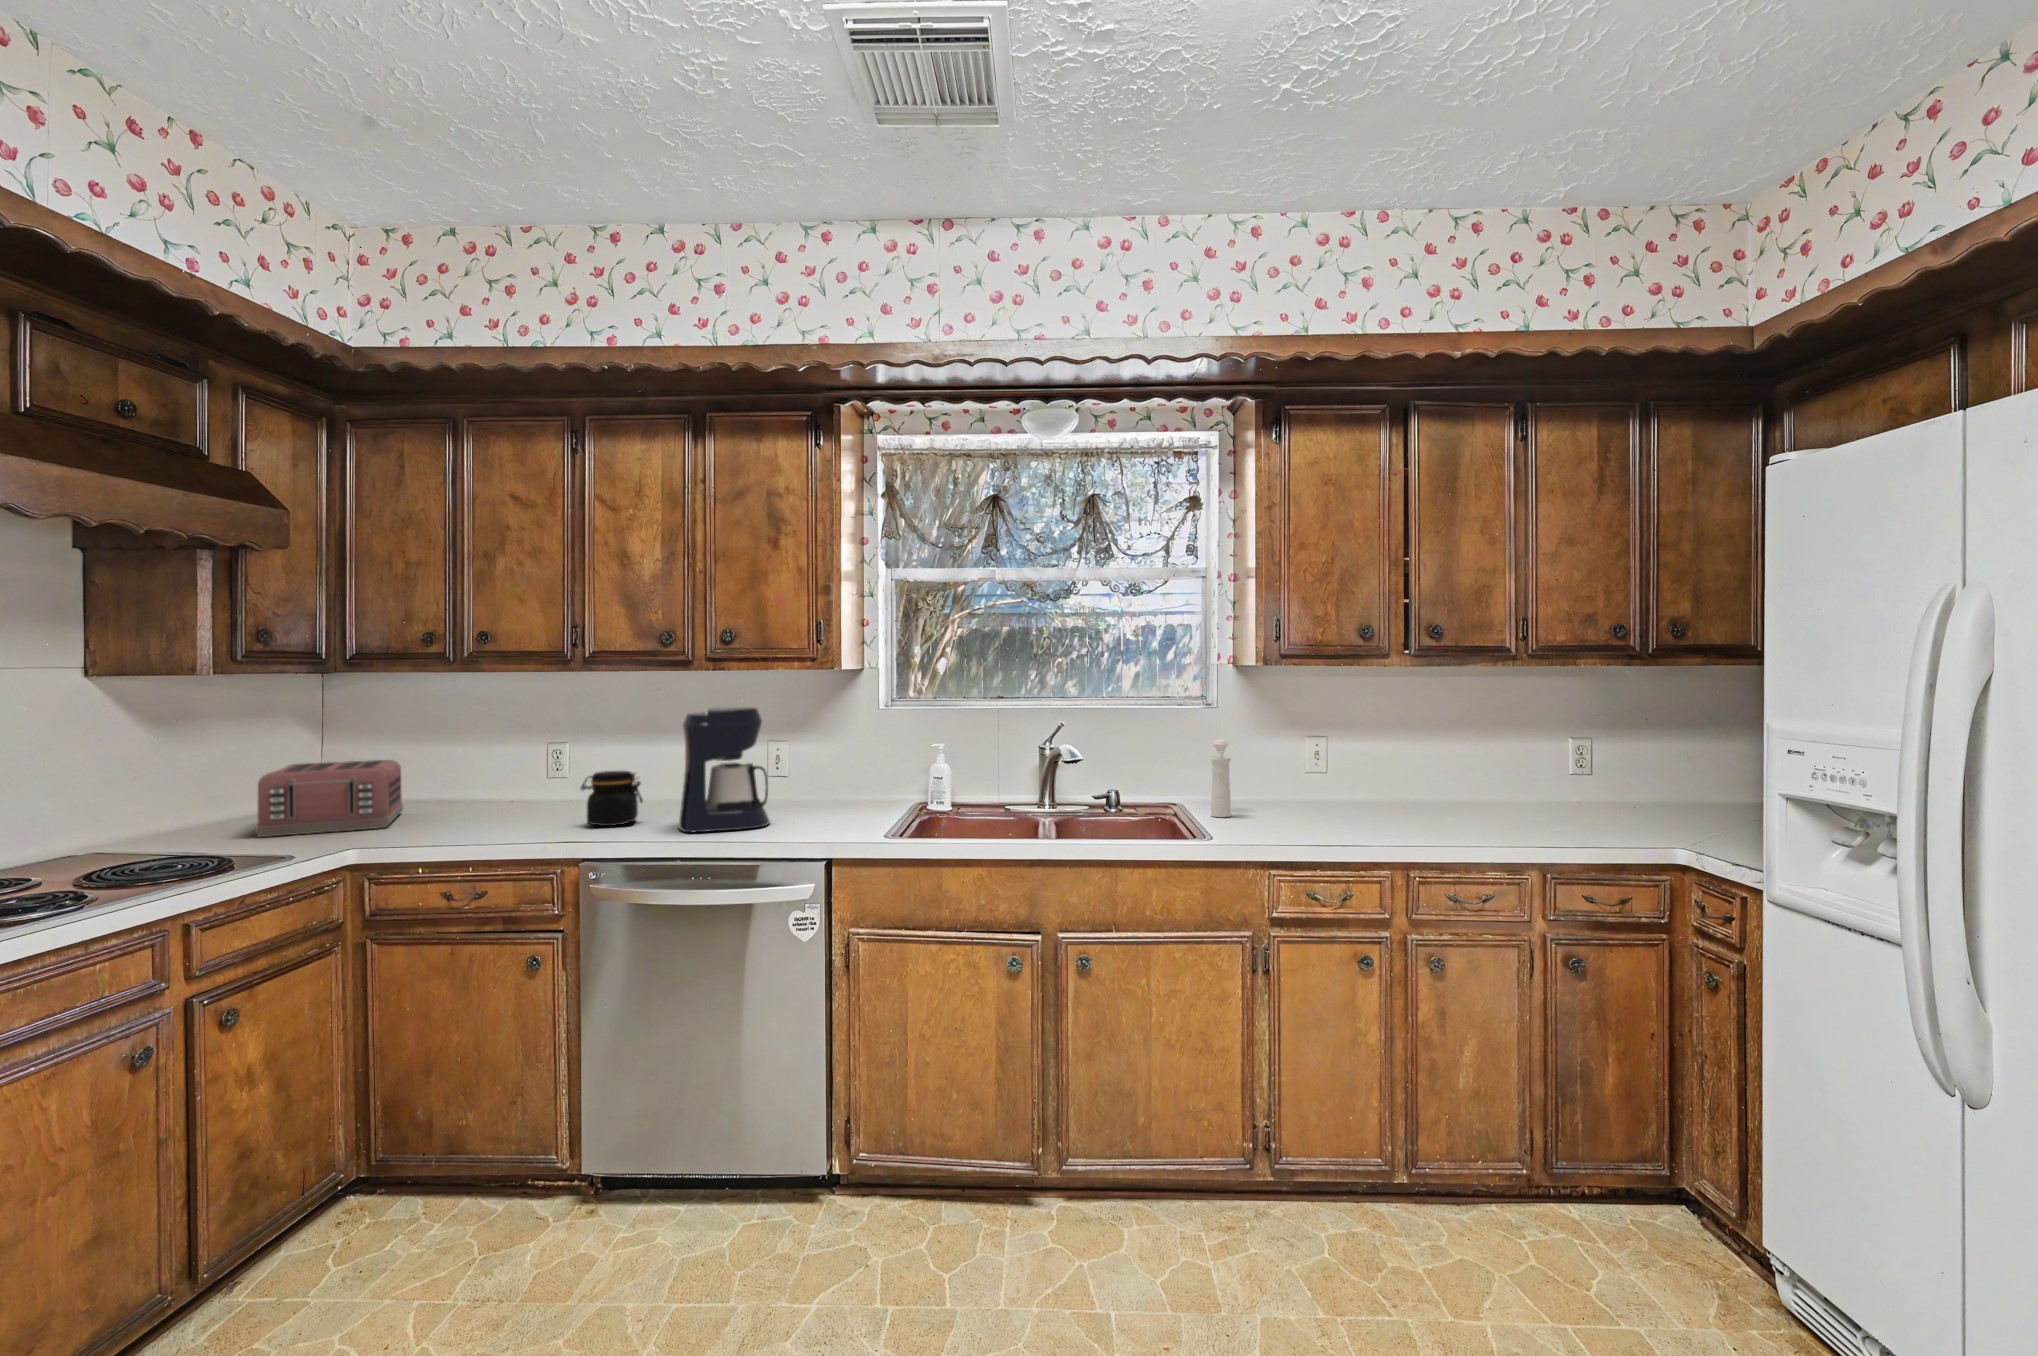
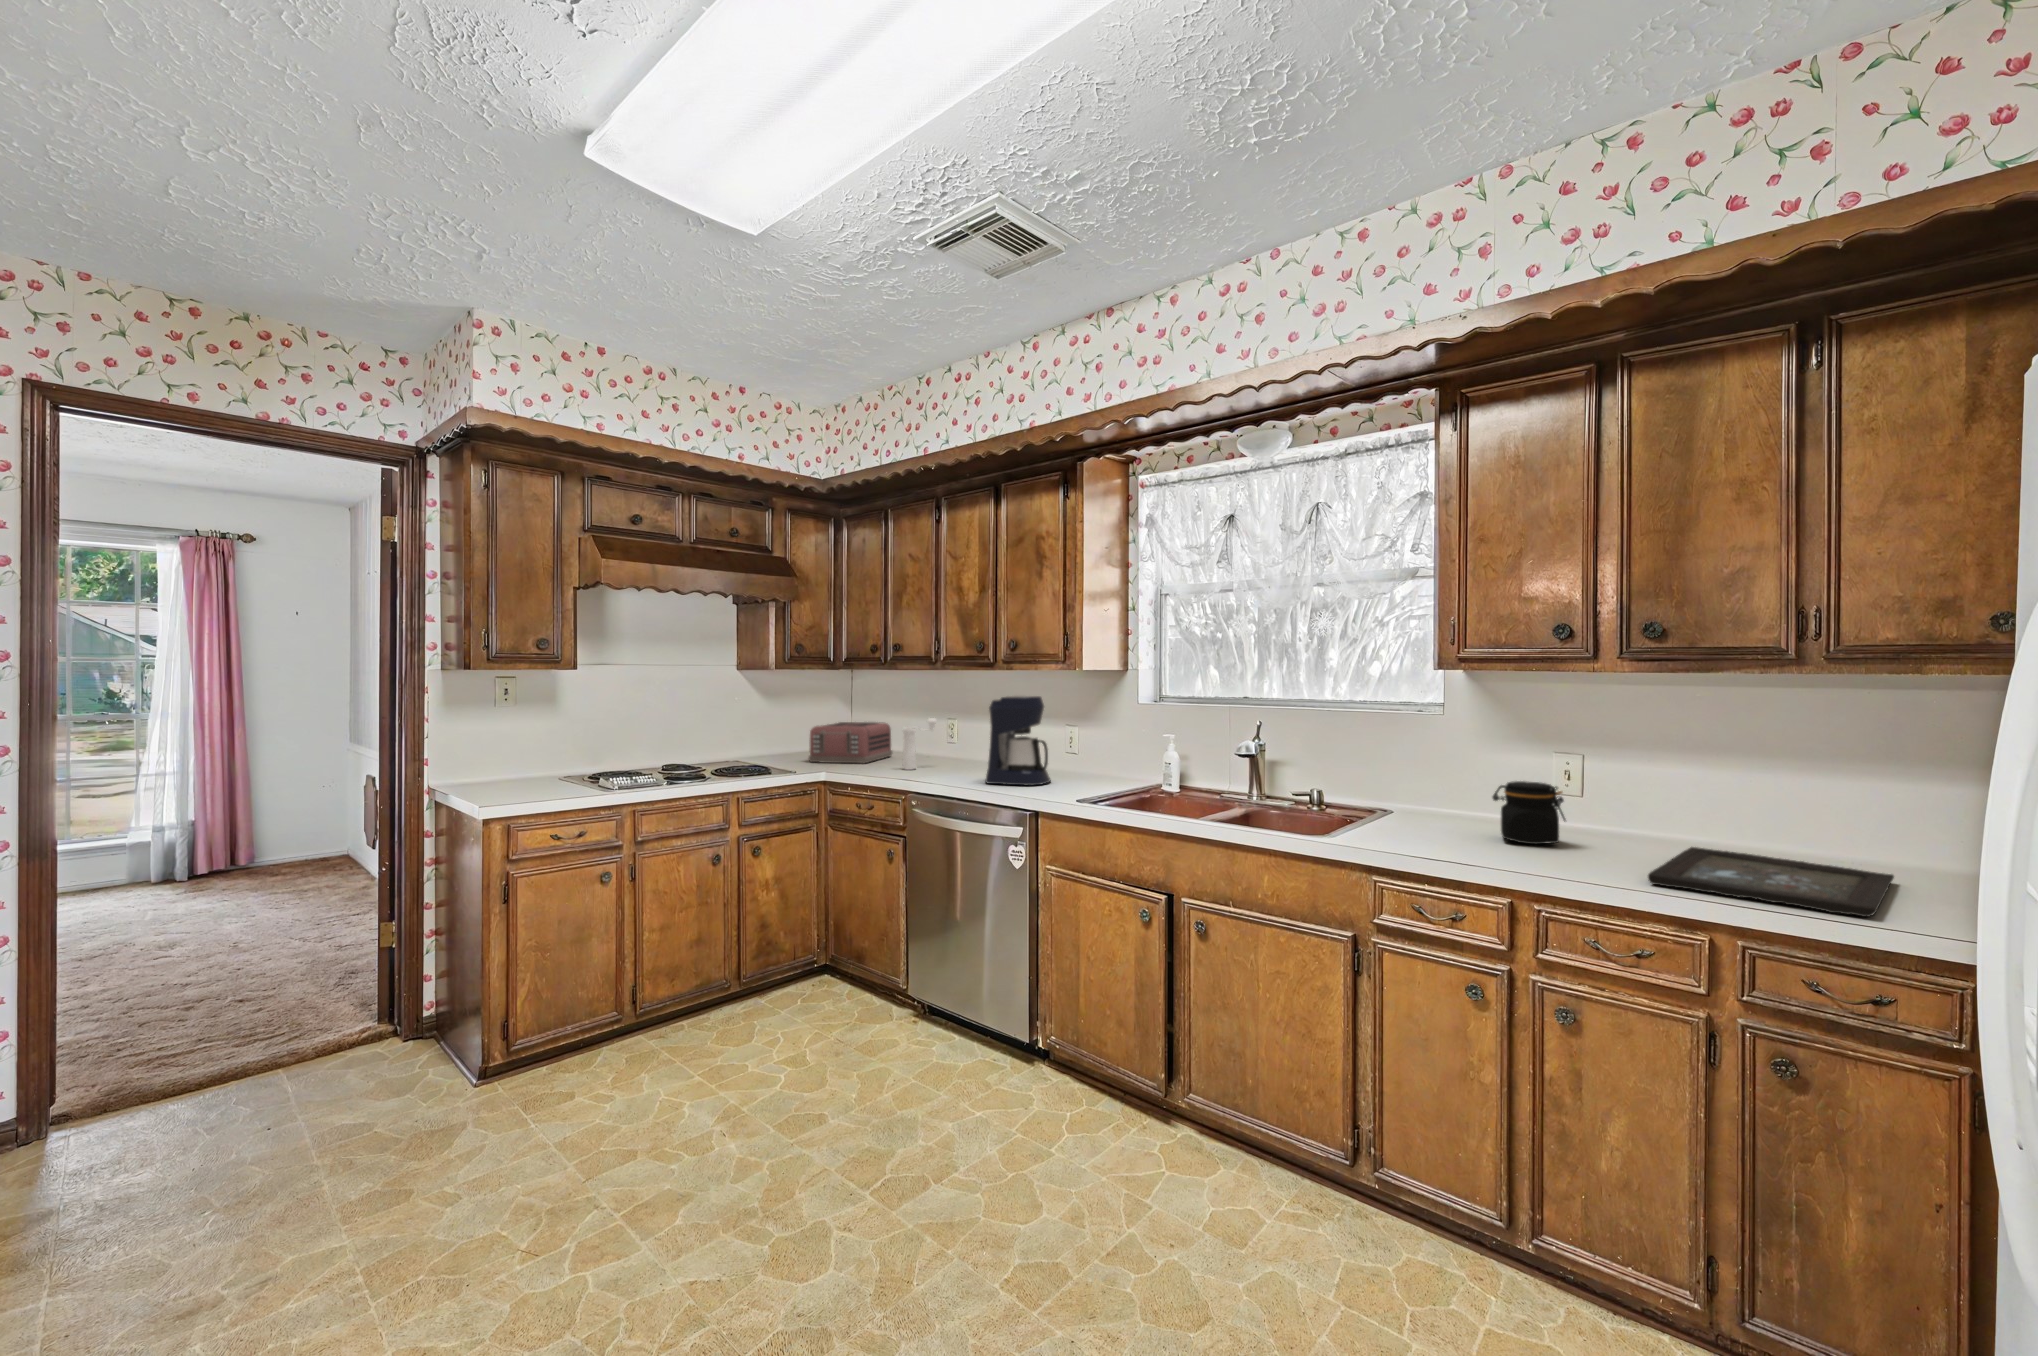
pepper mill: present [1211,740,1231,817] -> present [903,718,936,770]
jar: present [581,771,643,826] -> present [1493,781,1565,844]
tray: none [1434,808,1626,842] -> present [1648,847,1894,917]

